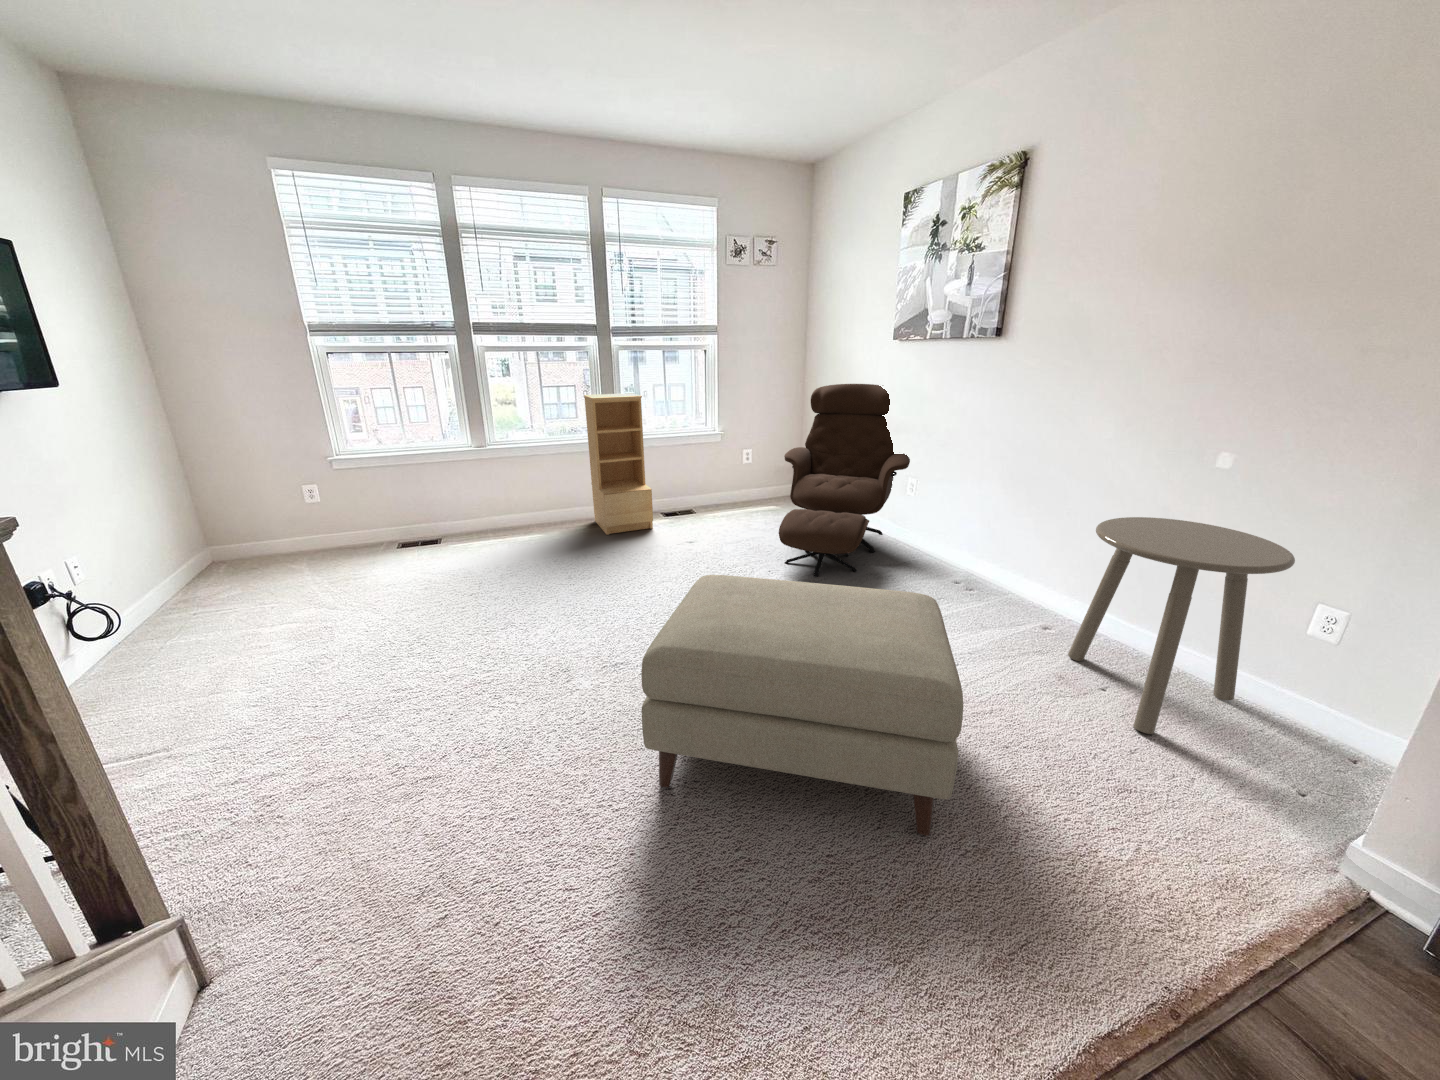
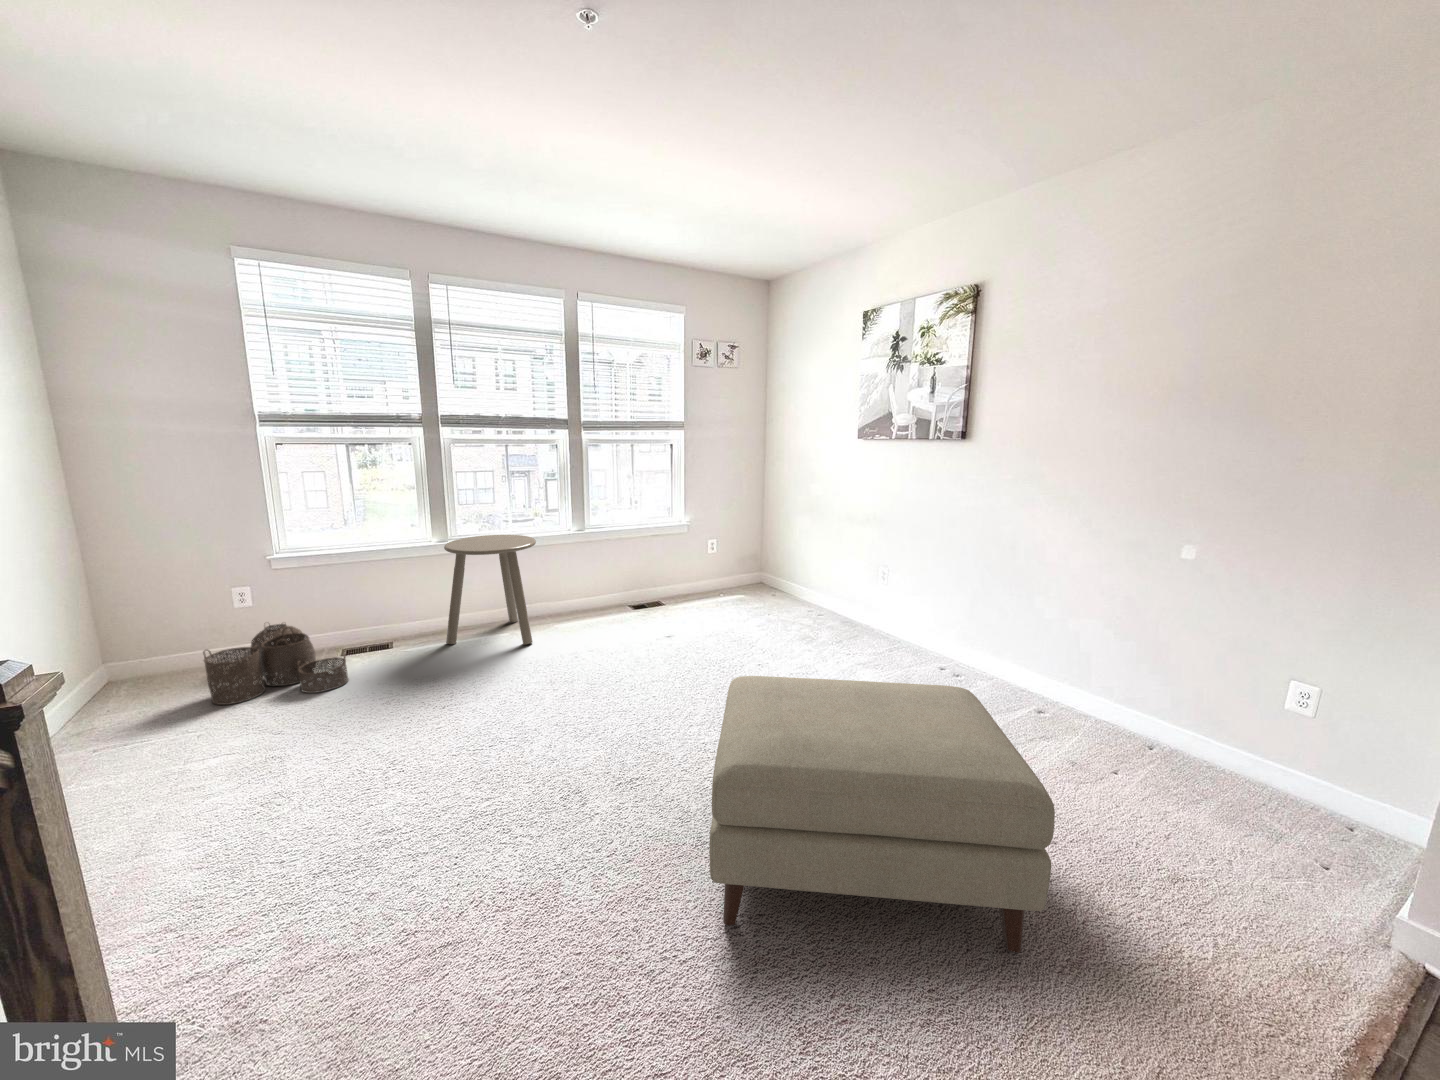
lounge chair: present [779,384,910,577] -> none [760,476,880,665]
bookshelf: present [584,393,653,535] -> none [558,484,629,628]
side table: present [1068,517,1295,734] -> present [444,535,536,644]
woven basket: none [270,519,393,586] -> present [203,624,348,705]

